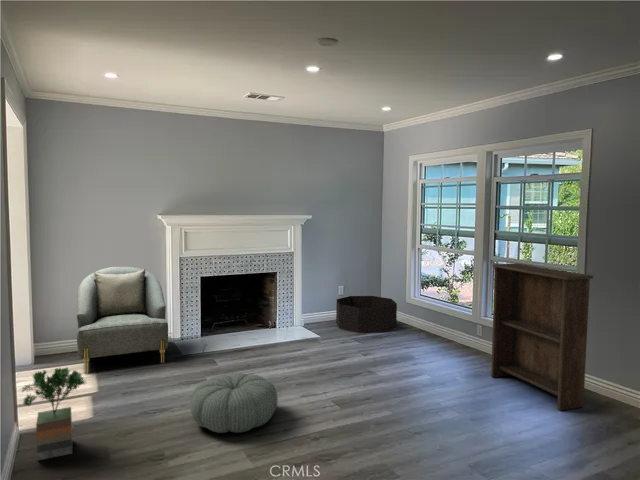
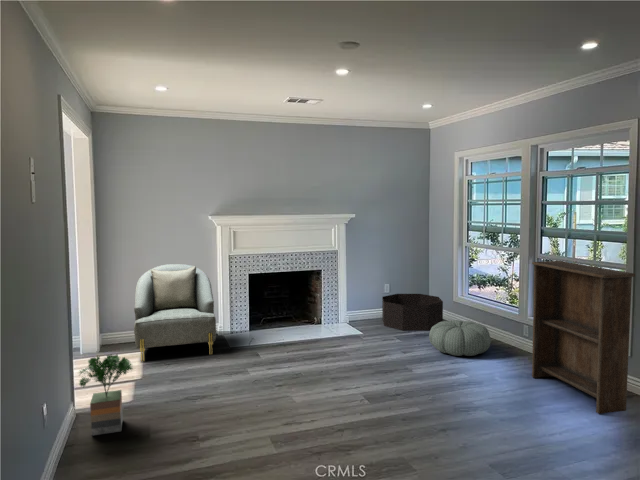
pouf: present [191,373,278,433] -> present [429,320,491,356]

